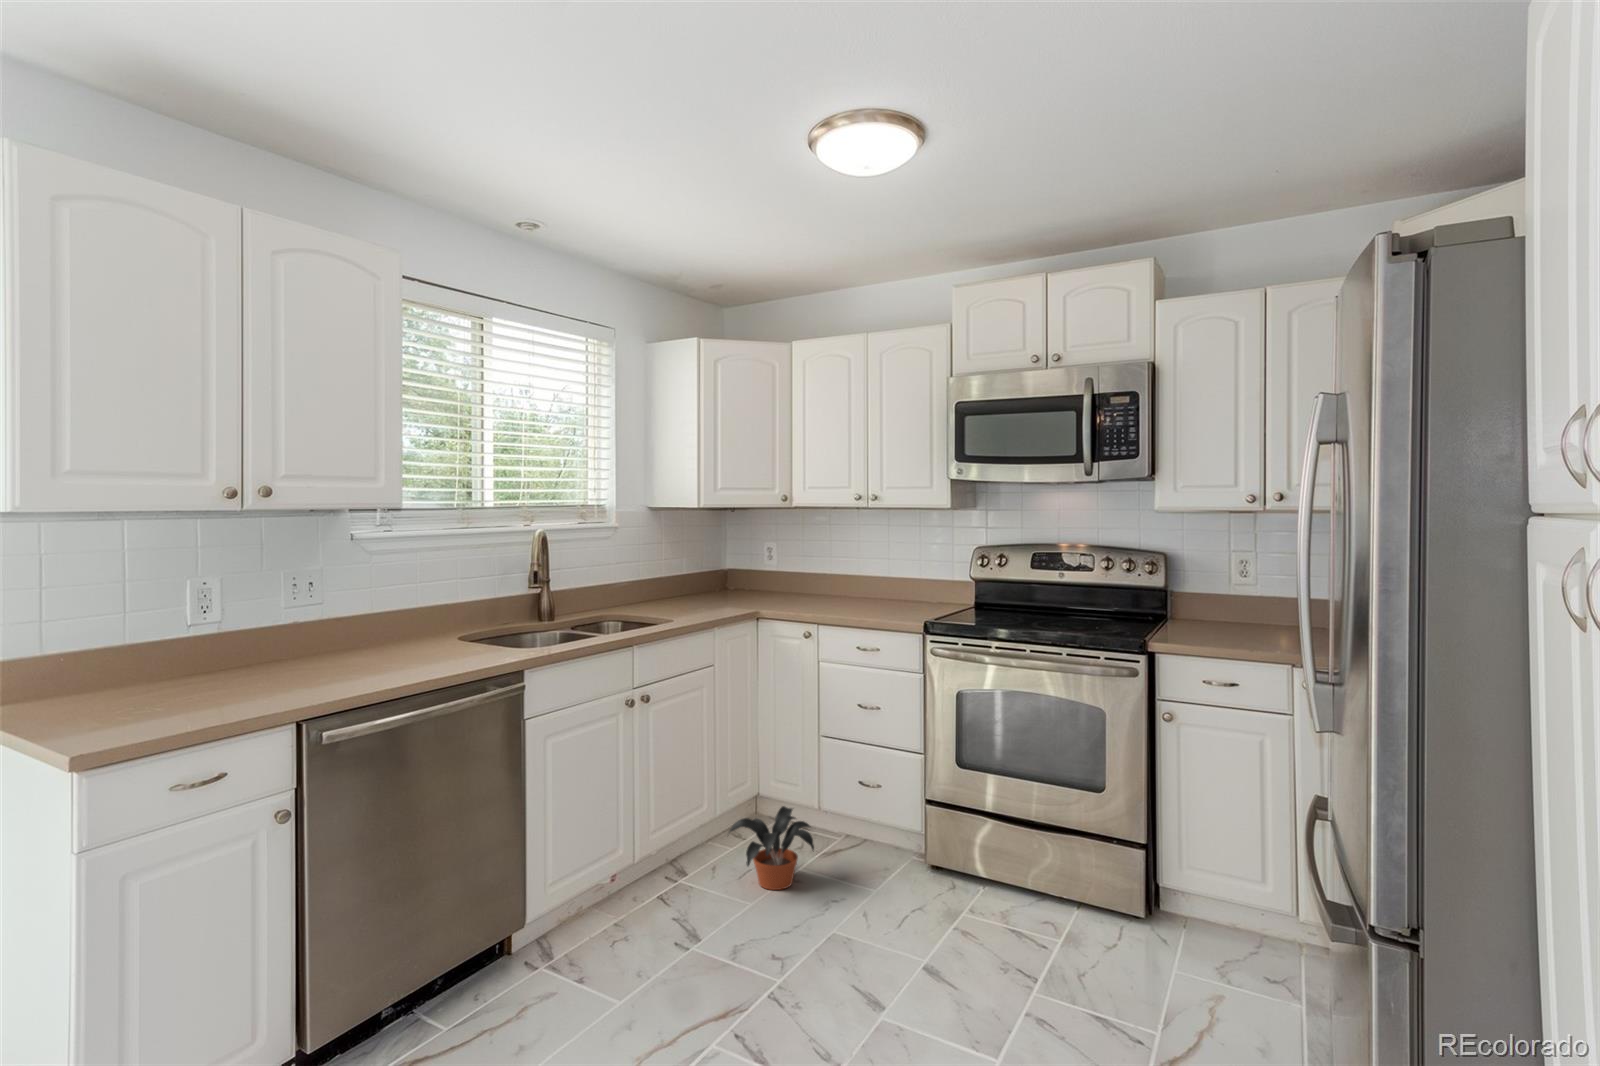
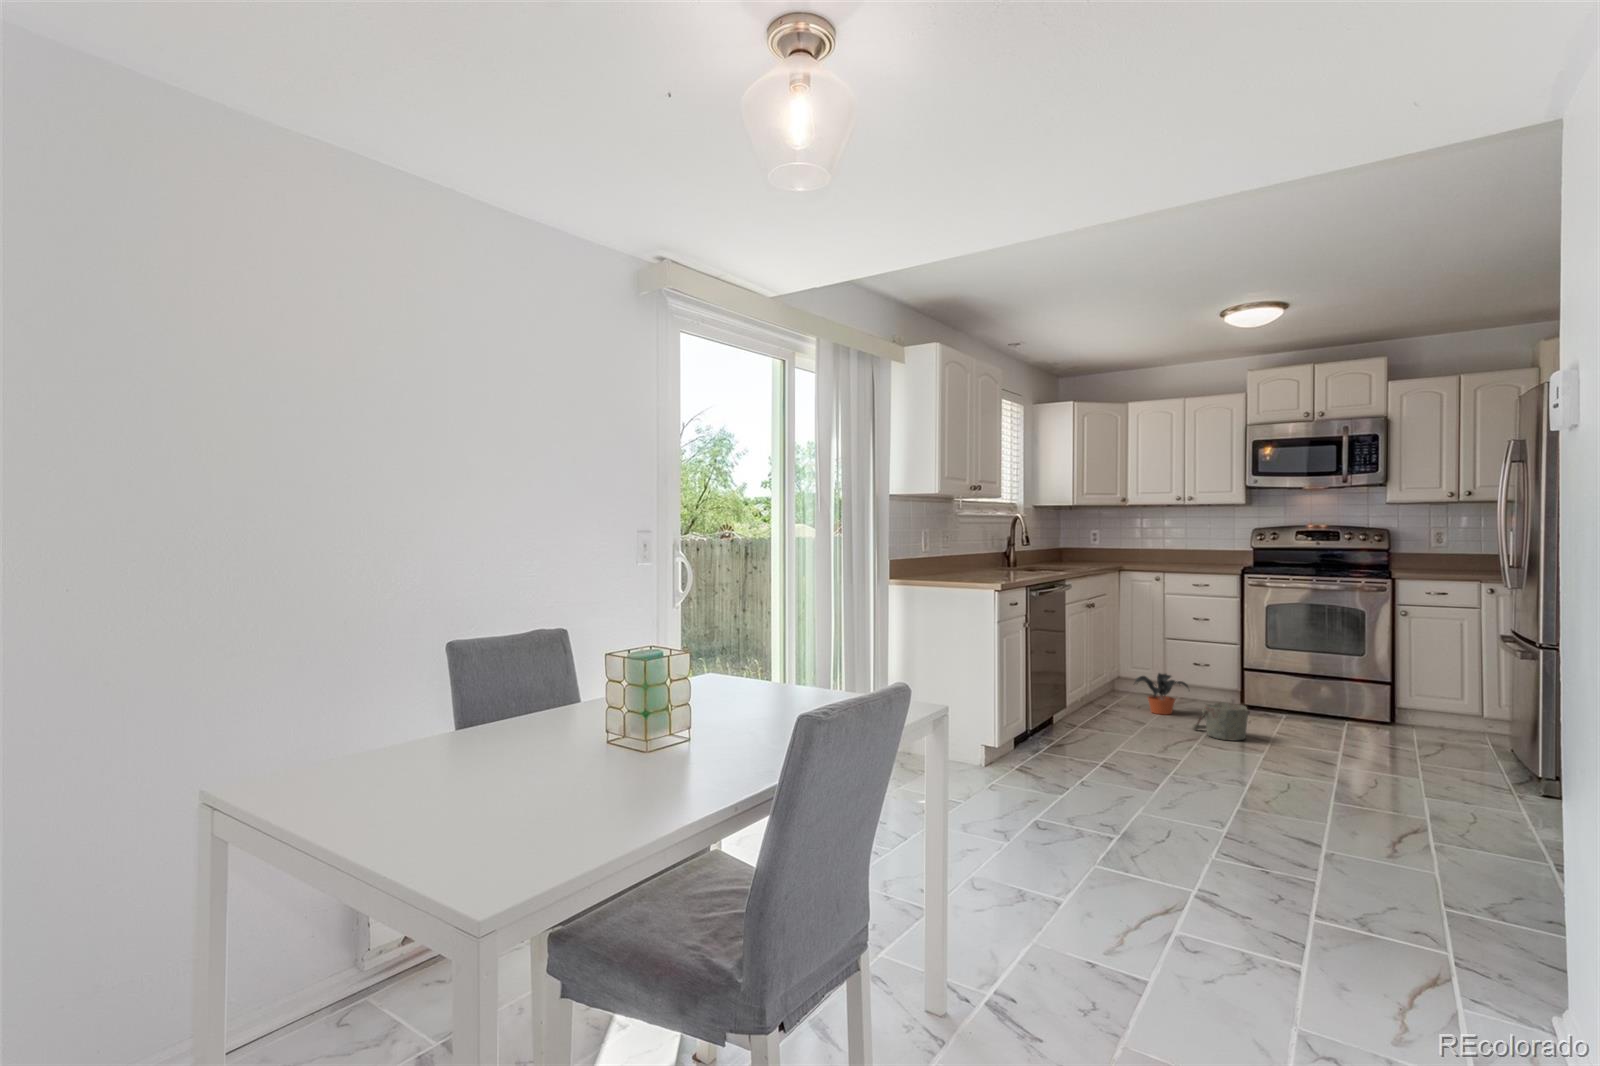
bucket: none [771,901,861,998] -> present [1193,702,1250,741]

